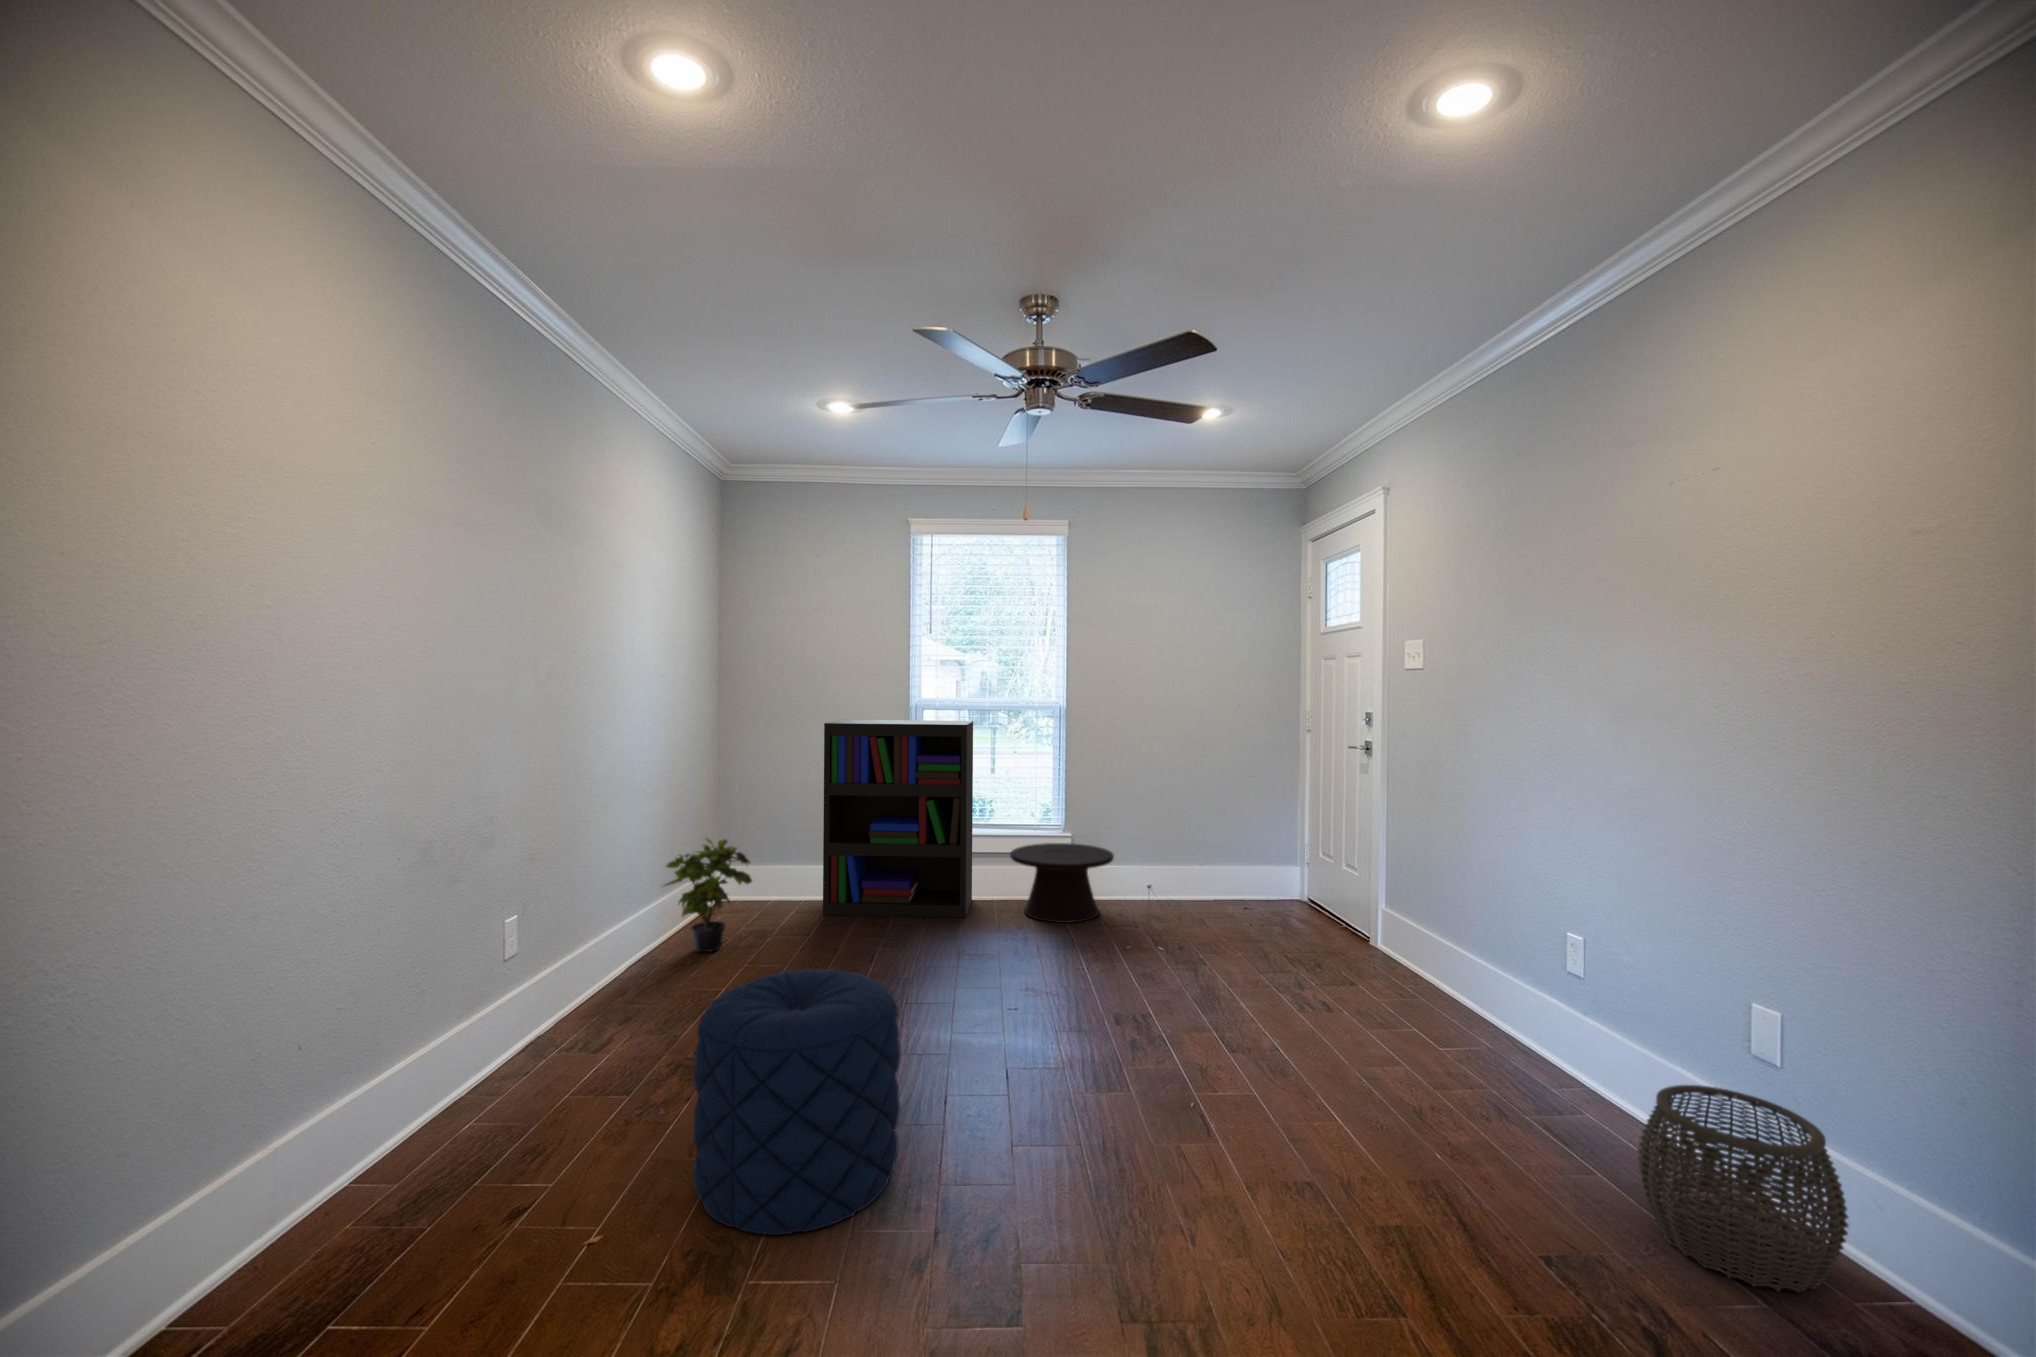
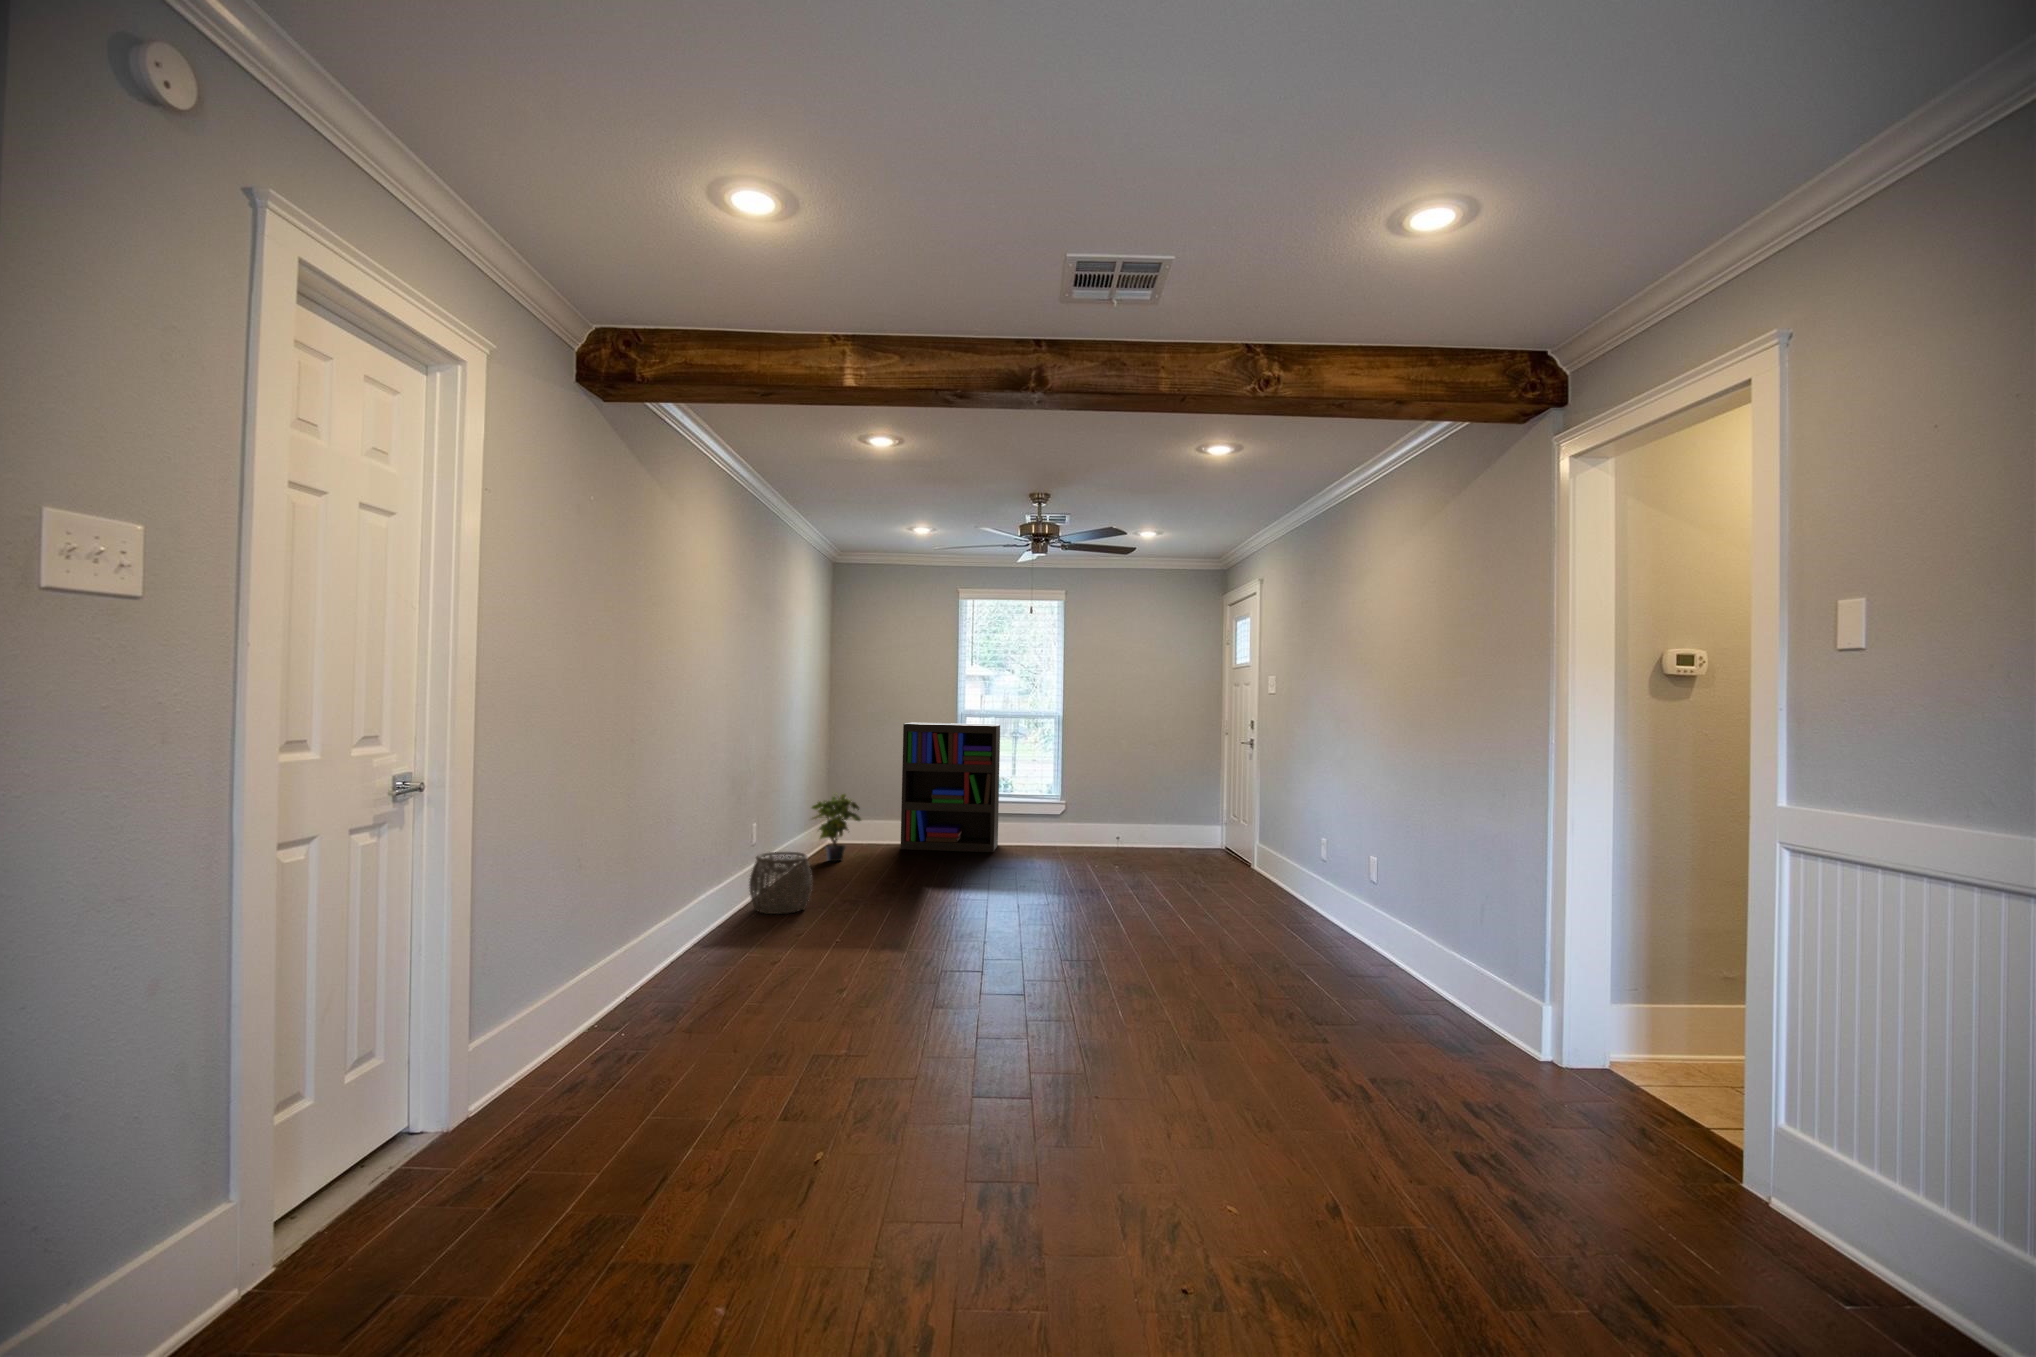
side table: present [1010,843,1114,923] -> none [1024,808,1092,856]
pouf: present [693,969,901,1235] -> none [873,833,966,934]
woven basket: present [1637,1085,1848,1292] -> present [749,852,812,914]

